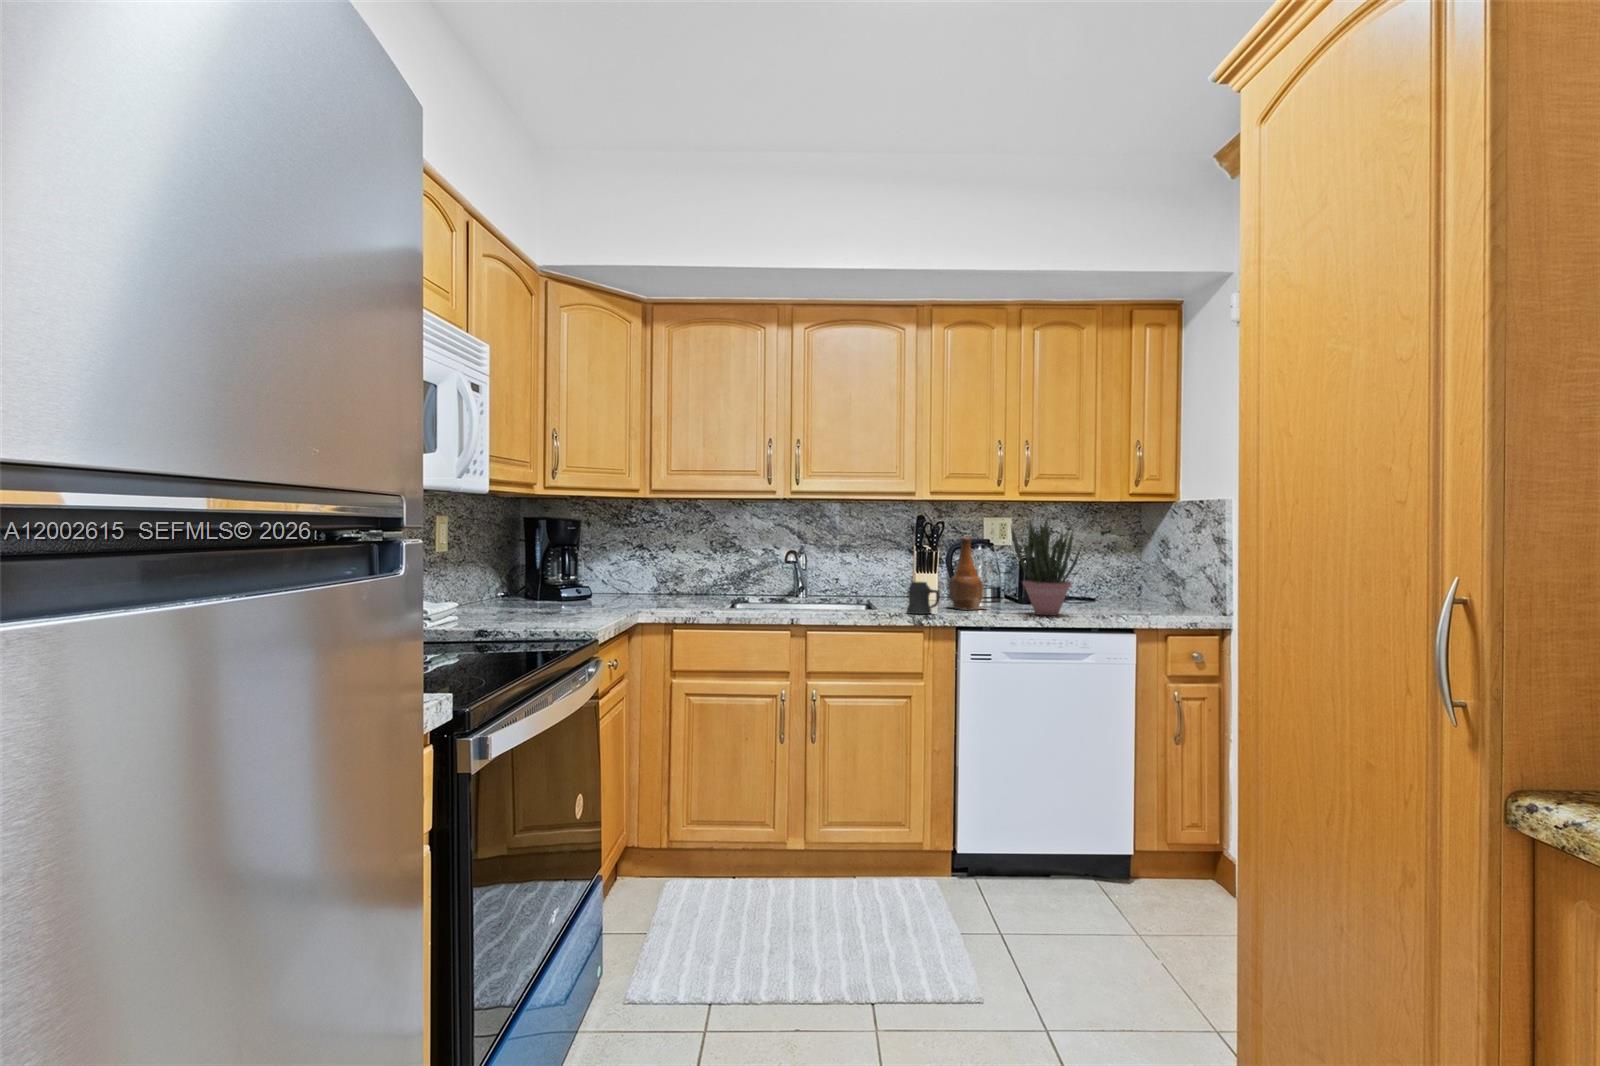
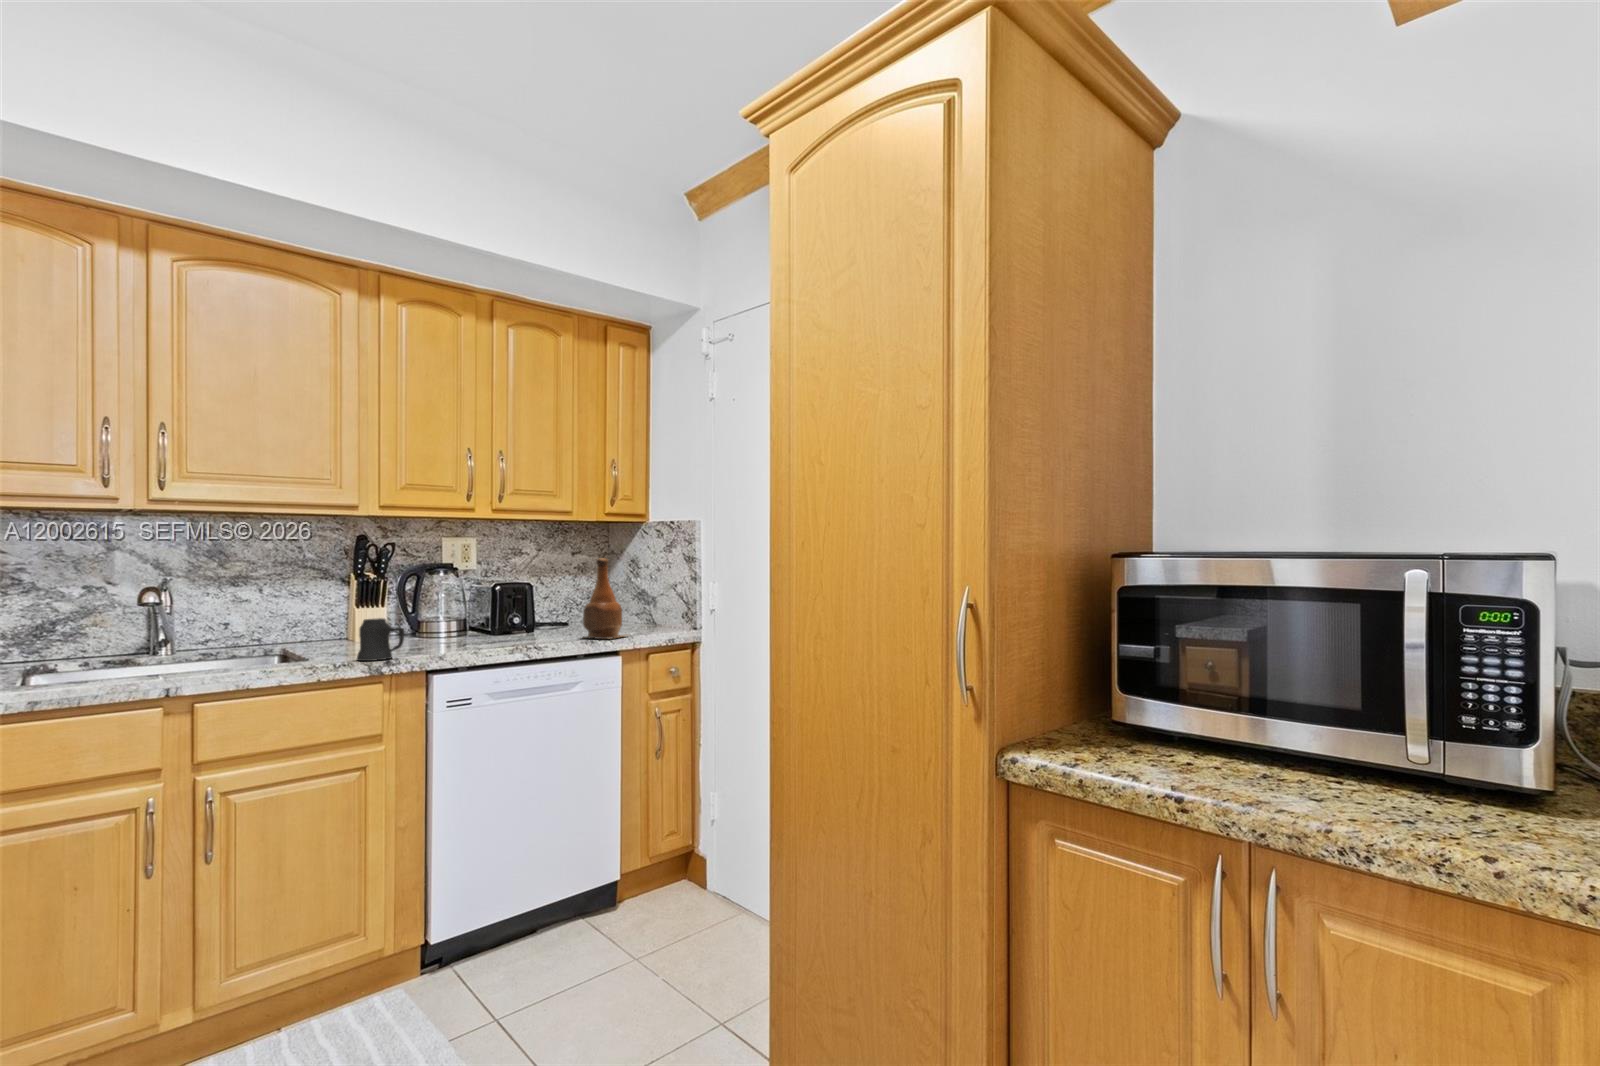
potted plant: present [1011,520,1080,615] -> none [490,537,570,646]
bottle: present [949,537,983,609] -> present [583,558,624,639]

